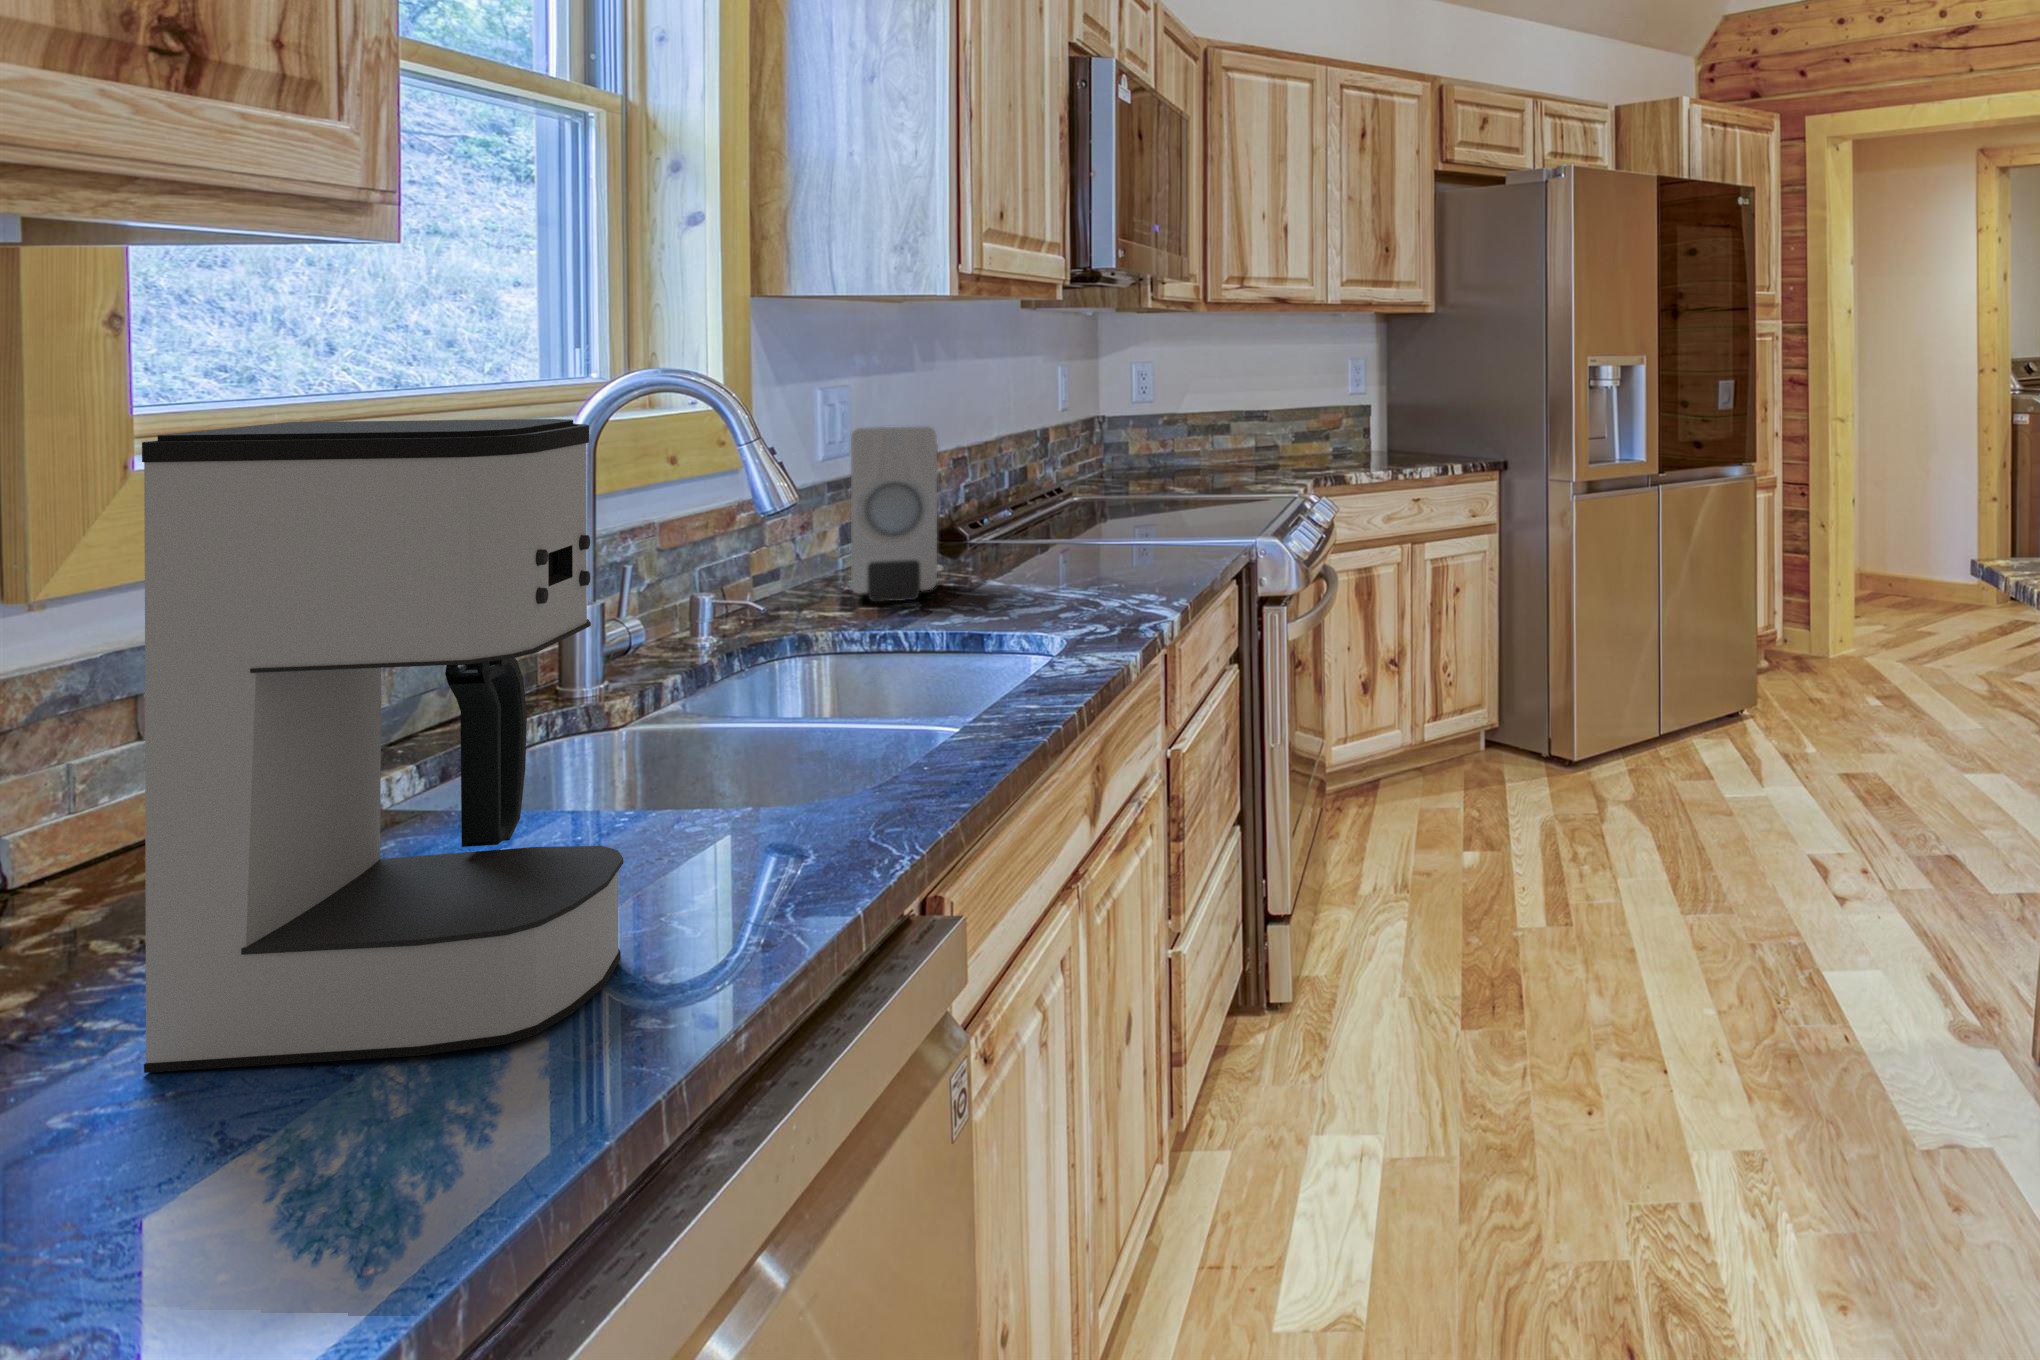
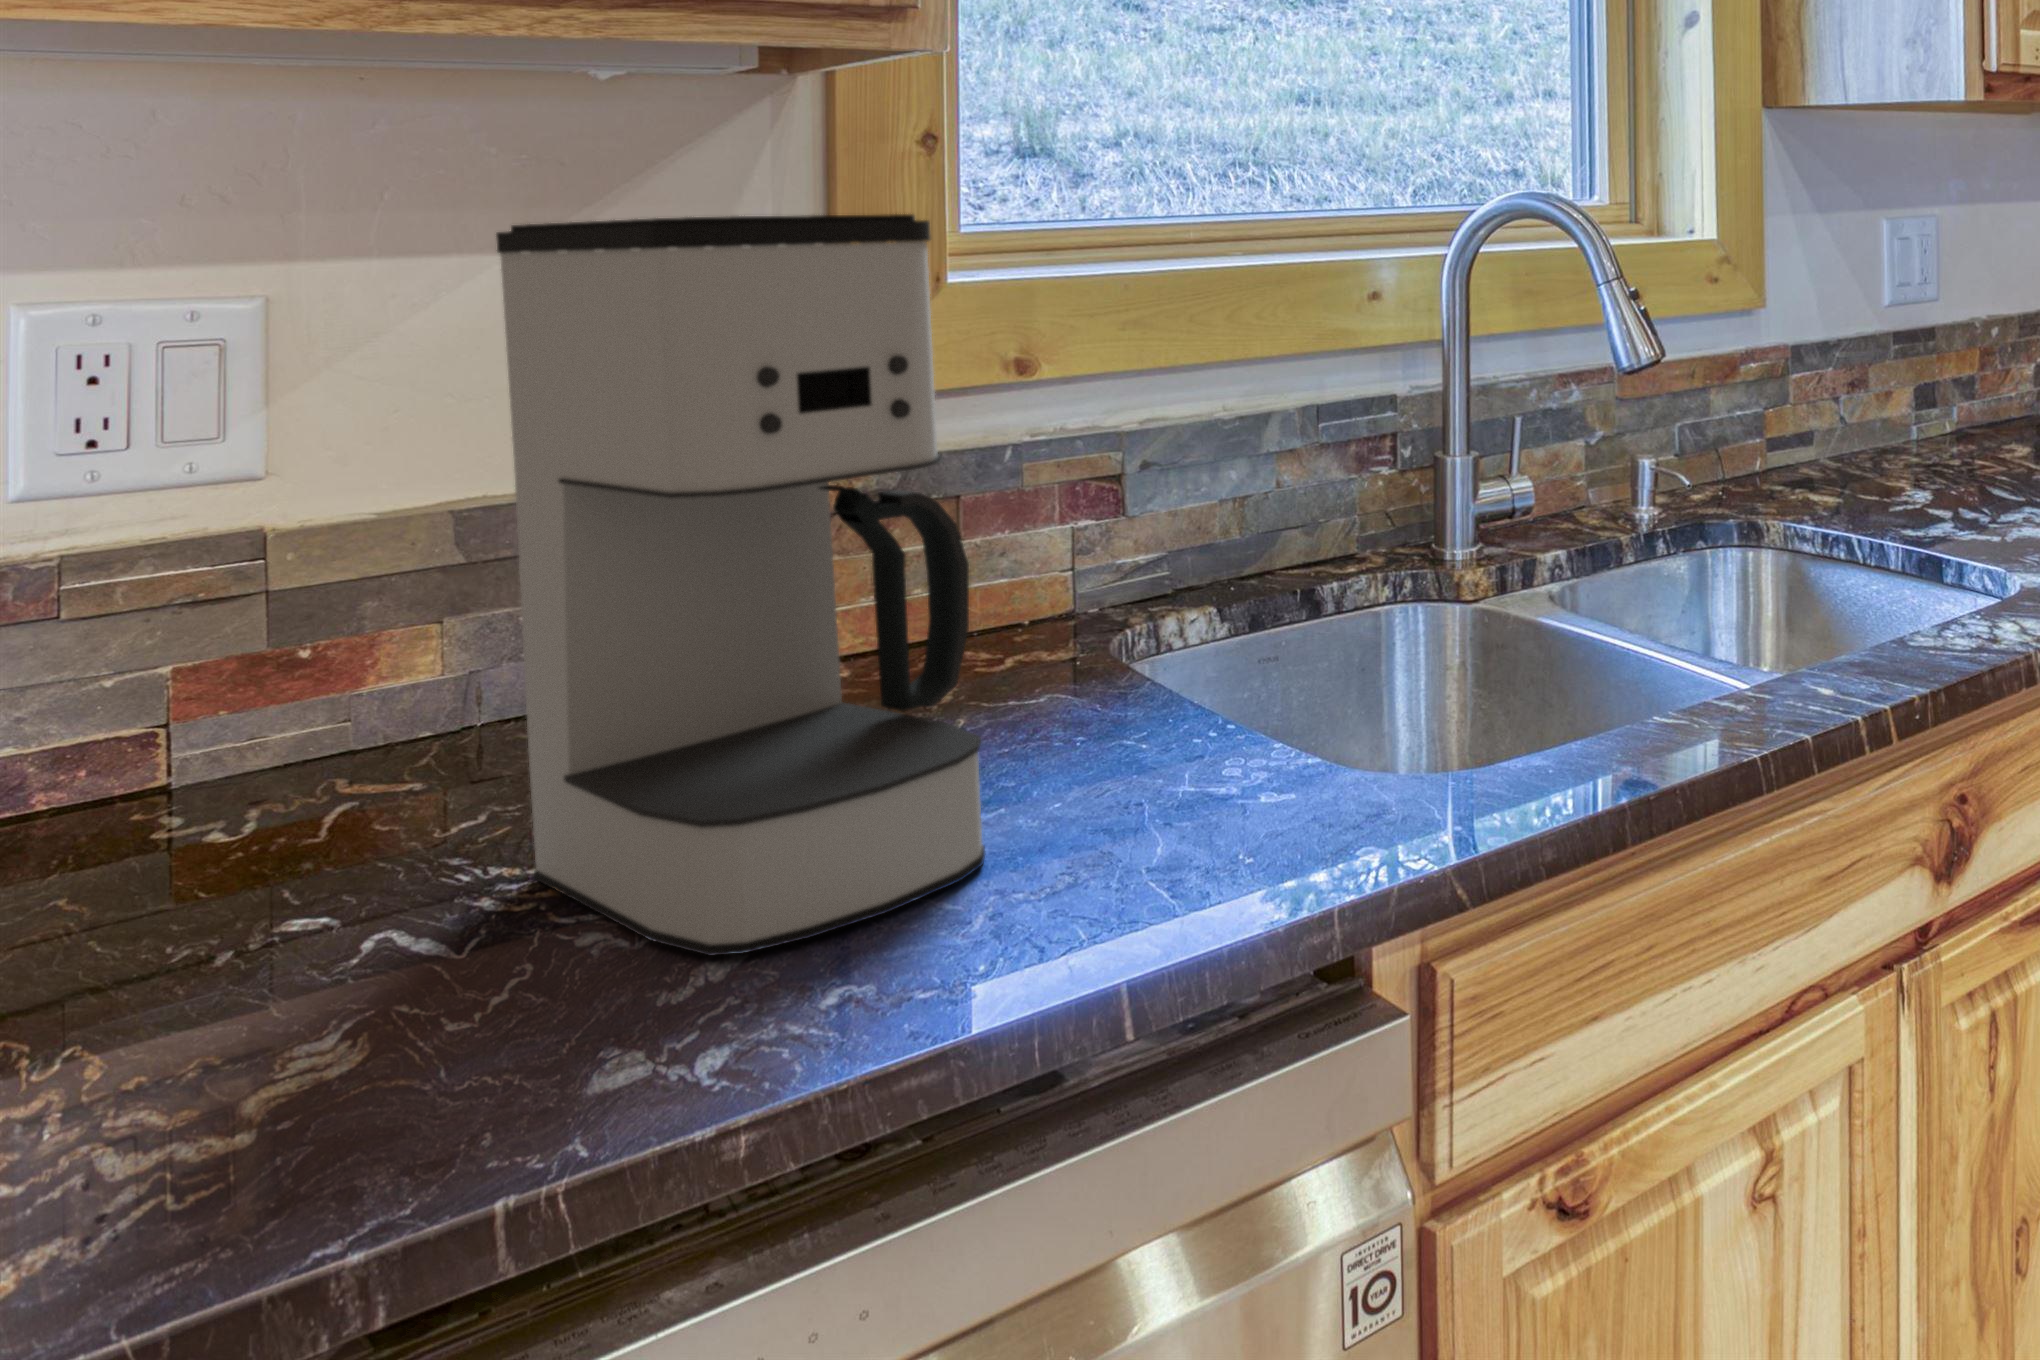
soap dispenser: present [851,427,938,602] -> none [1865,270,1996,486]

